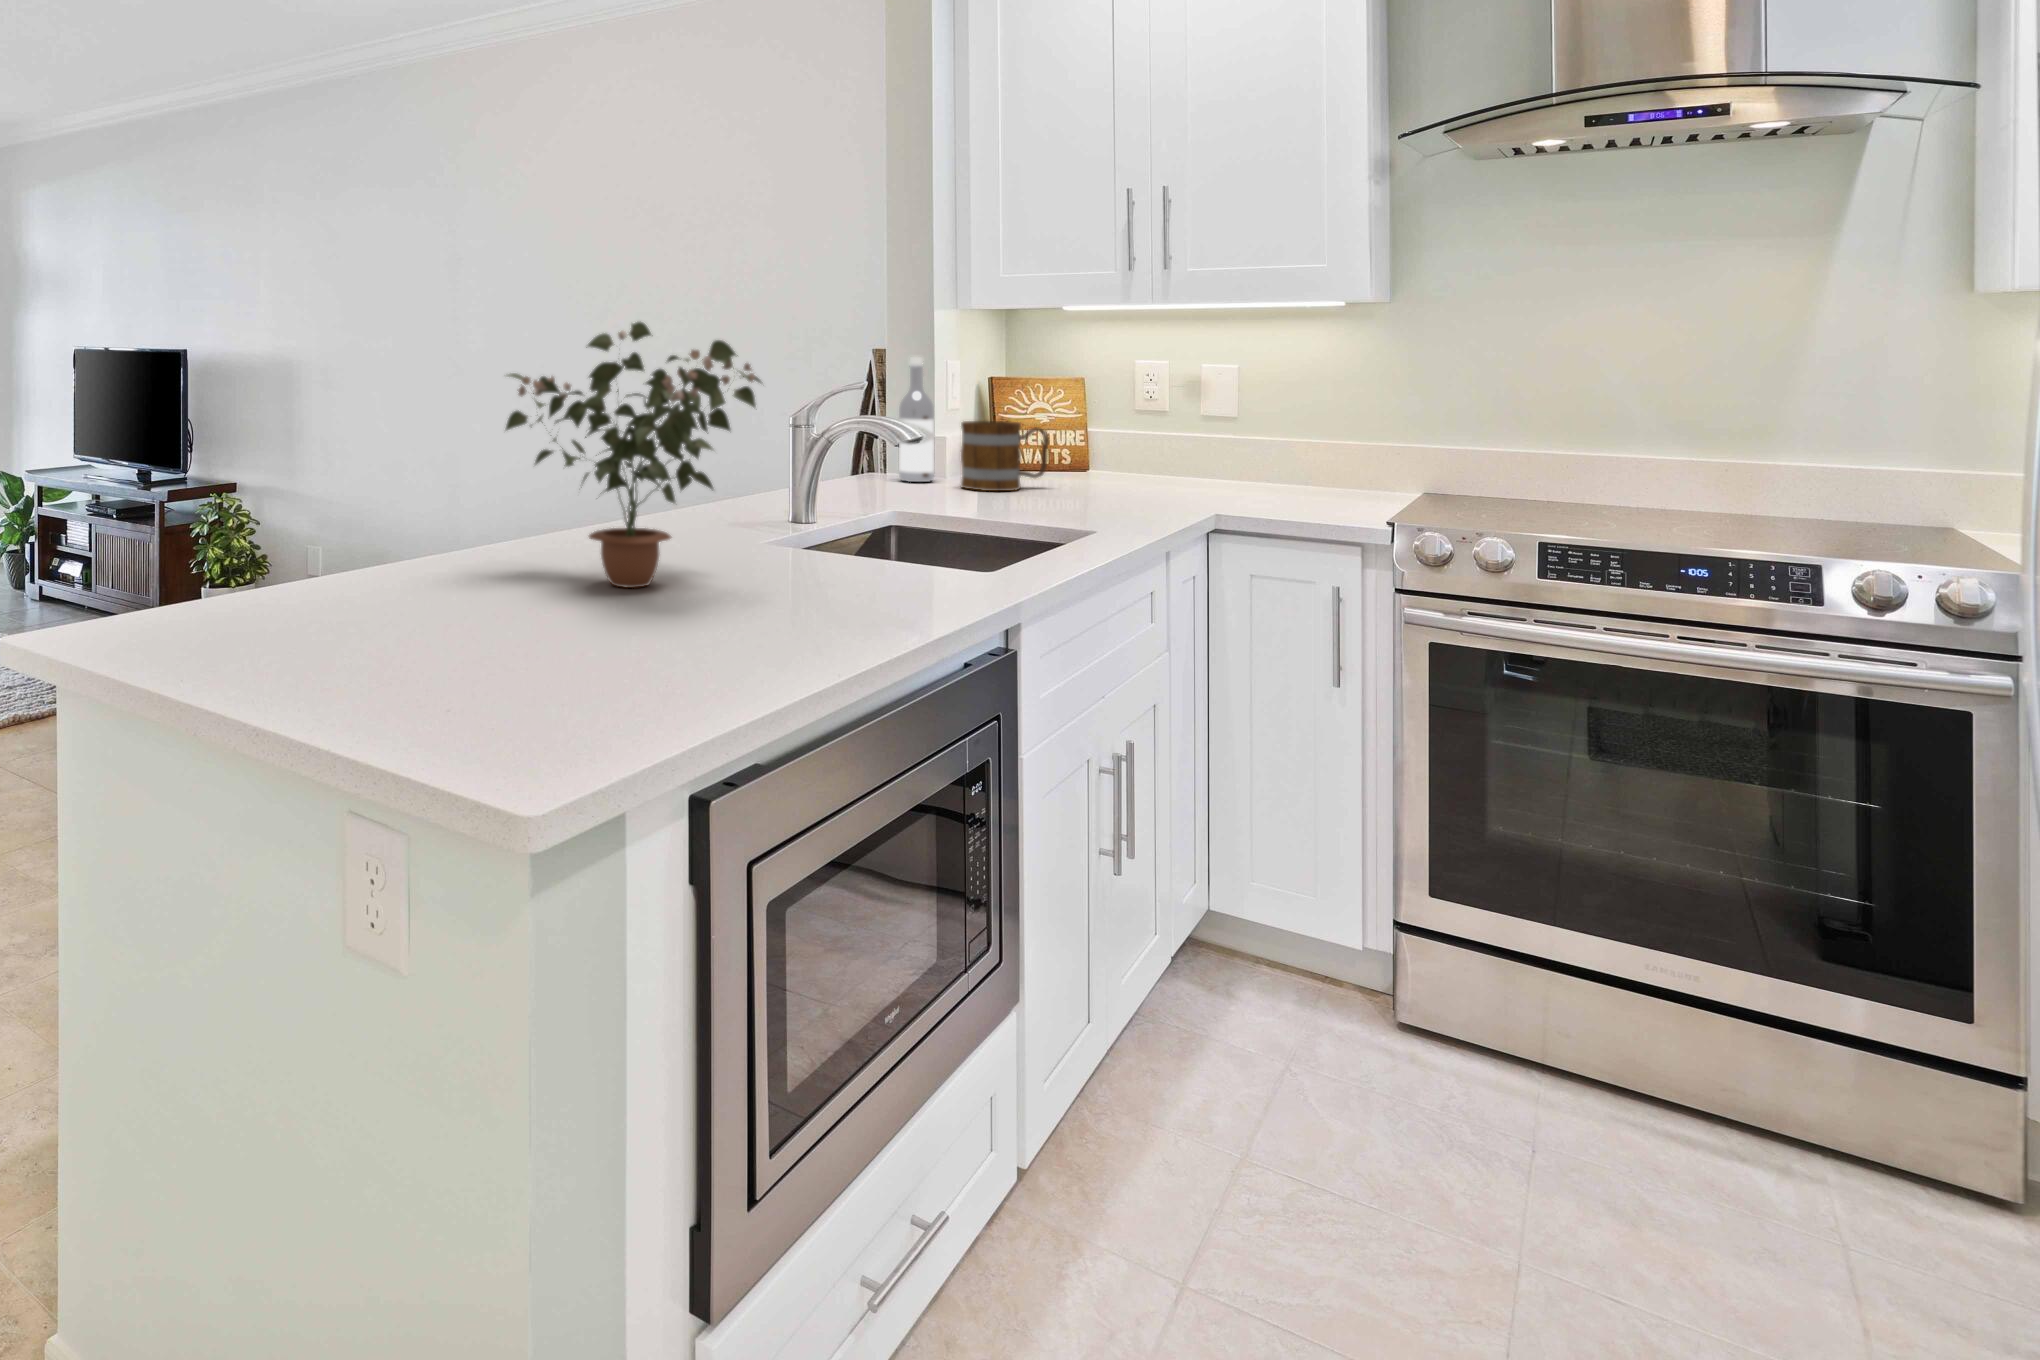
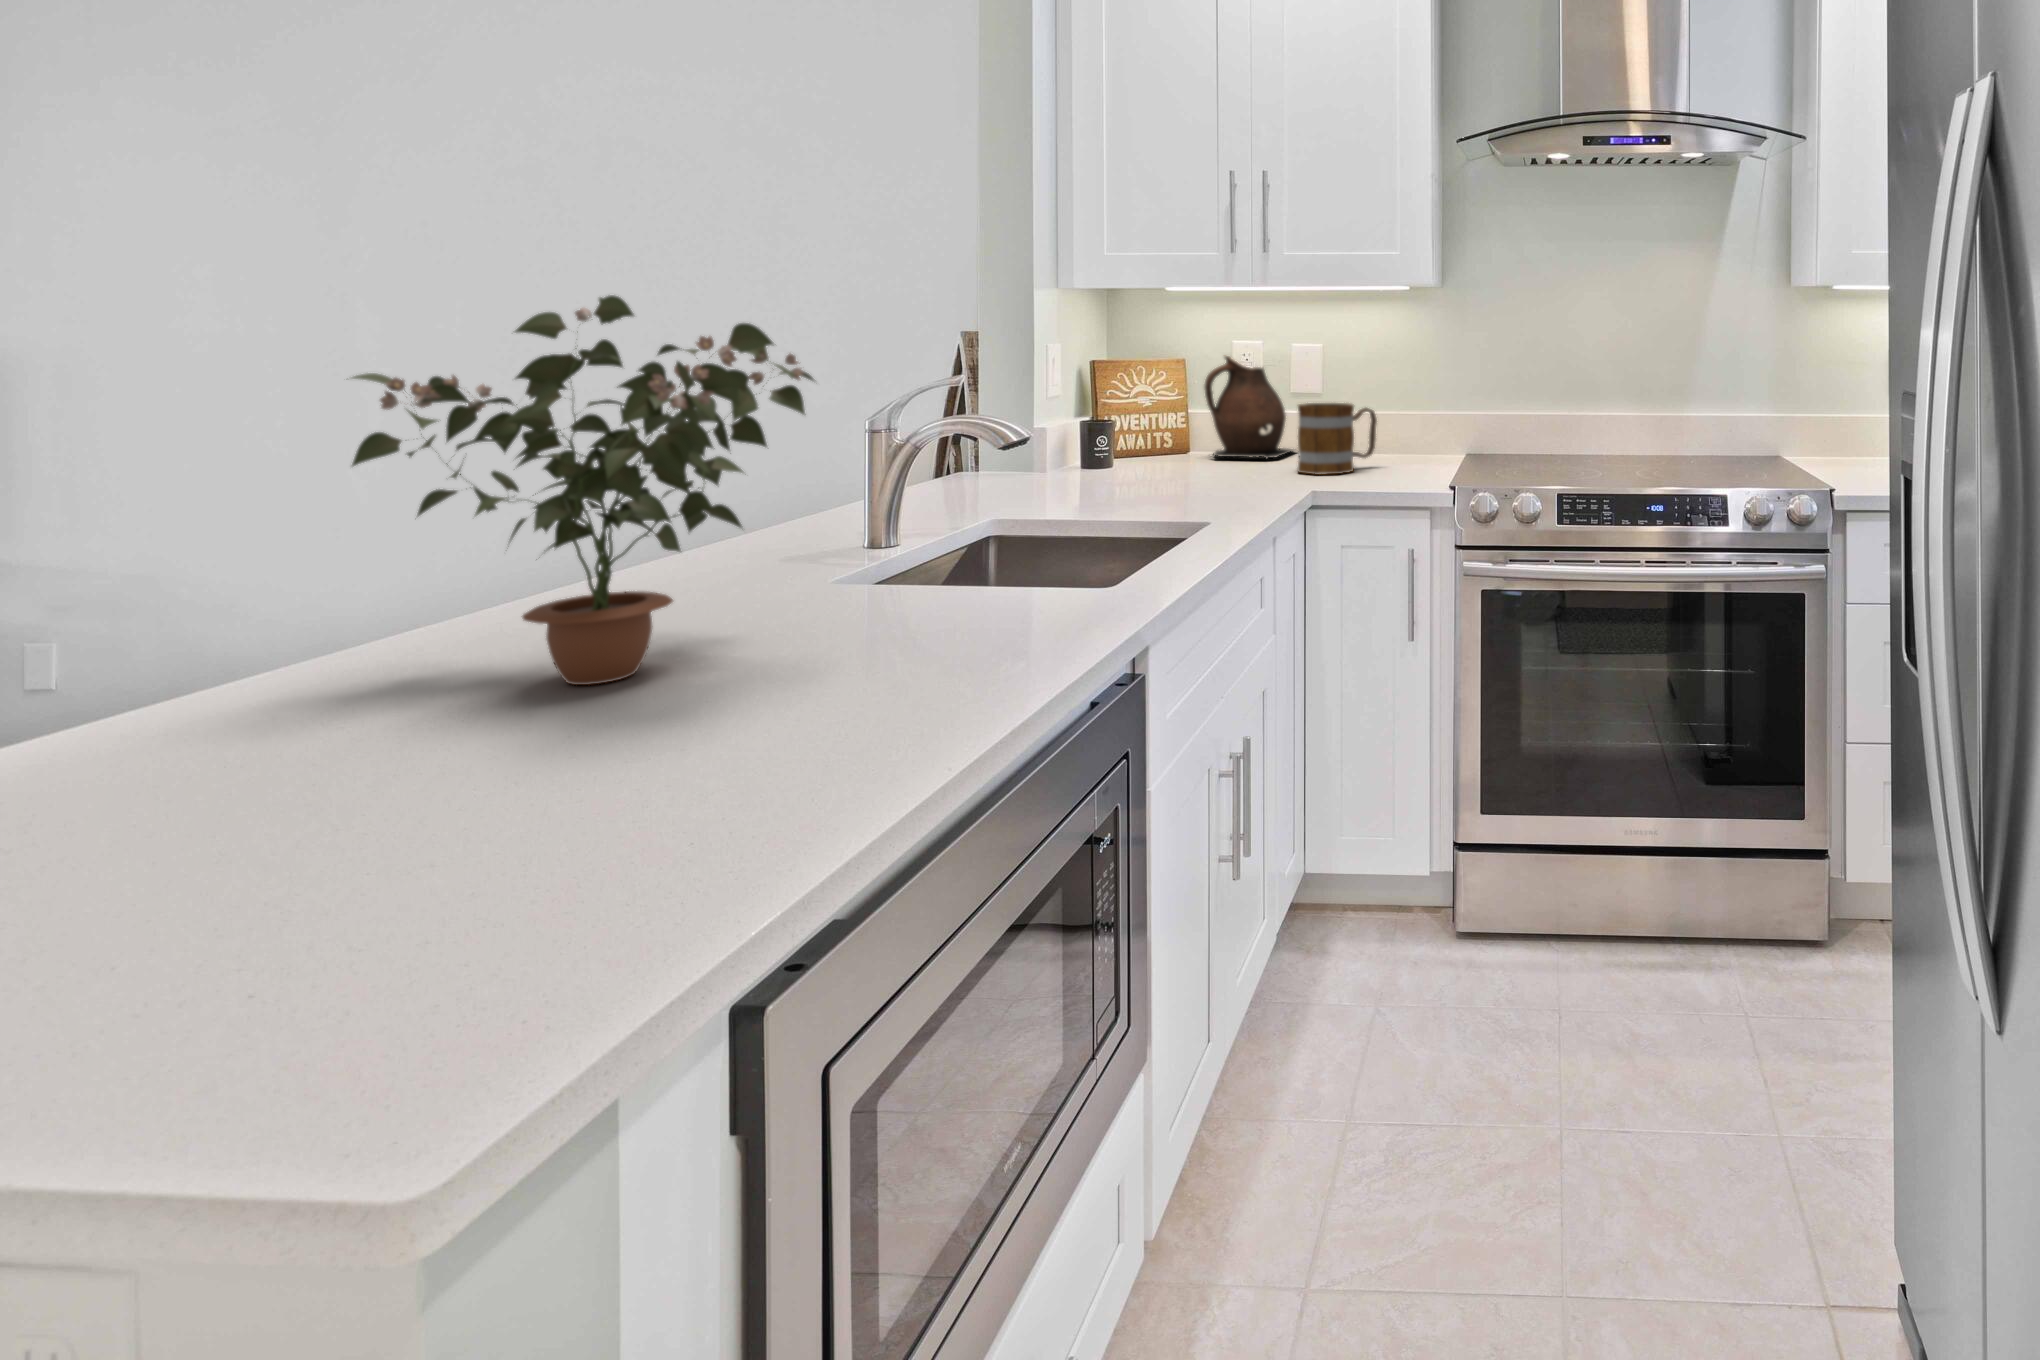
wine bottle: present [899,357,934,482] -> none [992,340,1033,478]
ceramic pitcher: none [1104,374,1210,482] -> present [1205,356,1294,458]
mug: present [961,421,1049,491] -> present [1298,403,1377,475]

